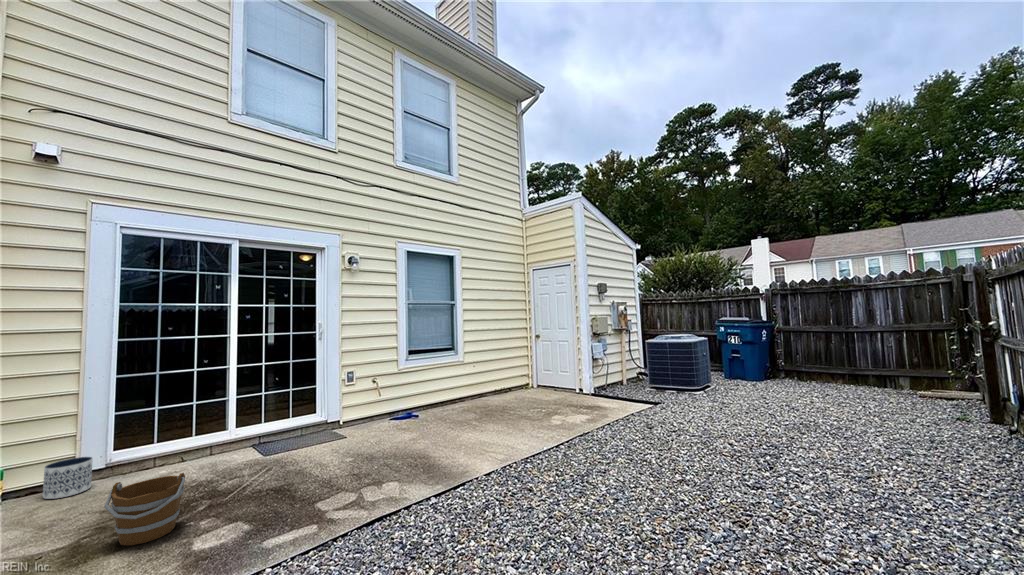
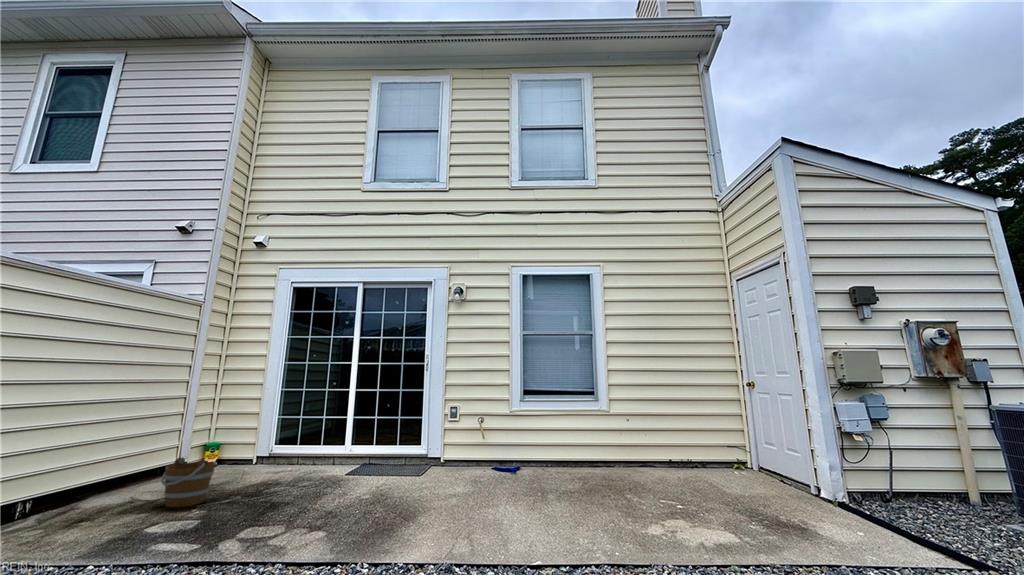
planter: present [43,457,92,499] -> none [227,445,256,470]

